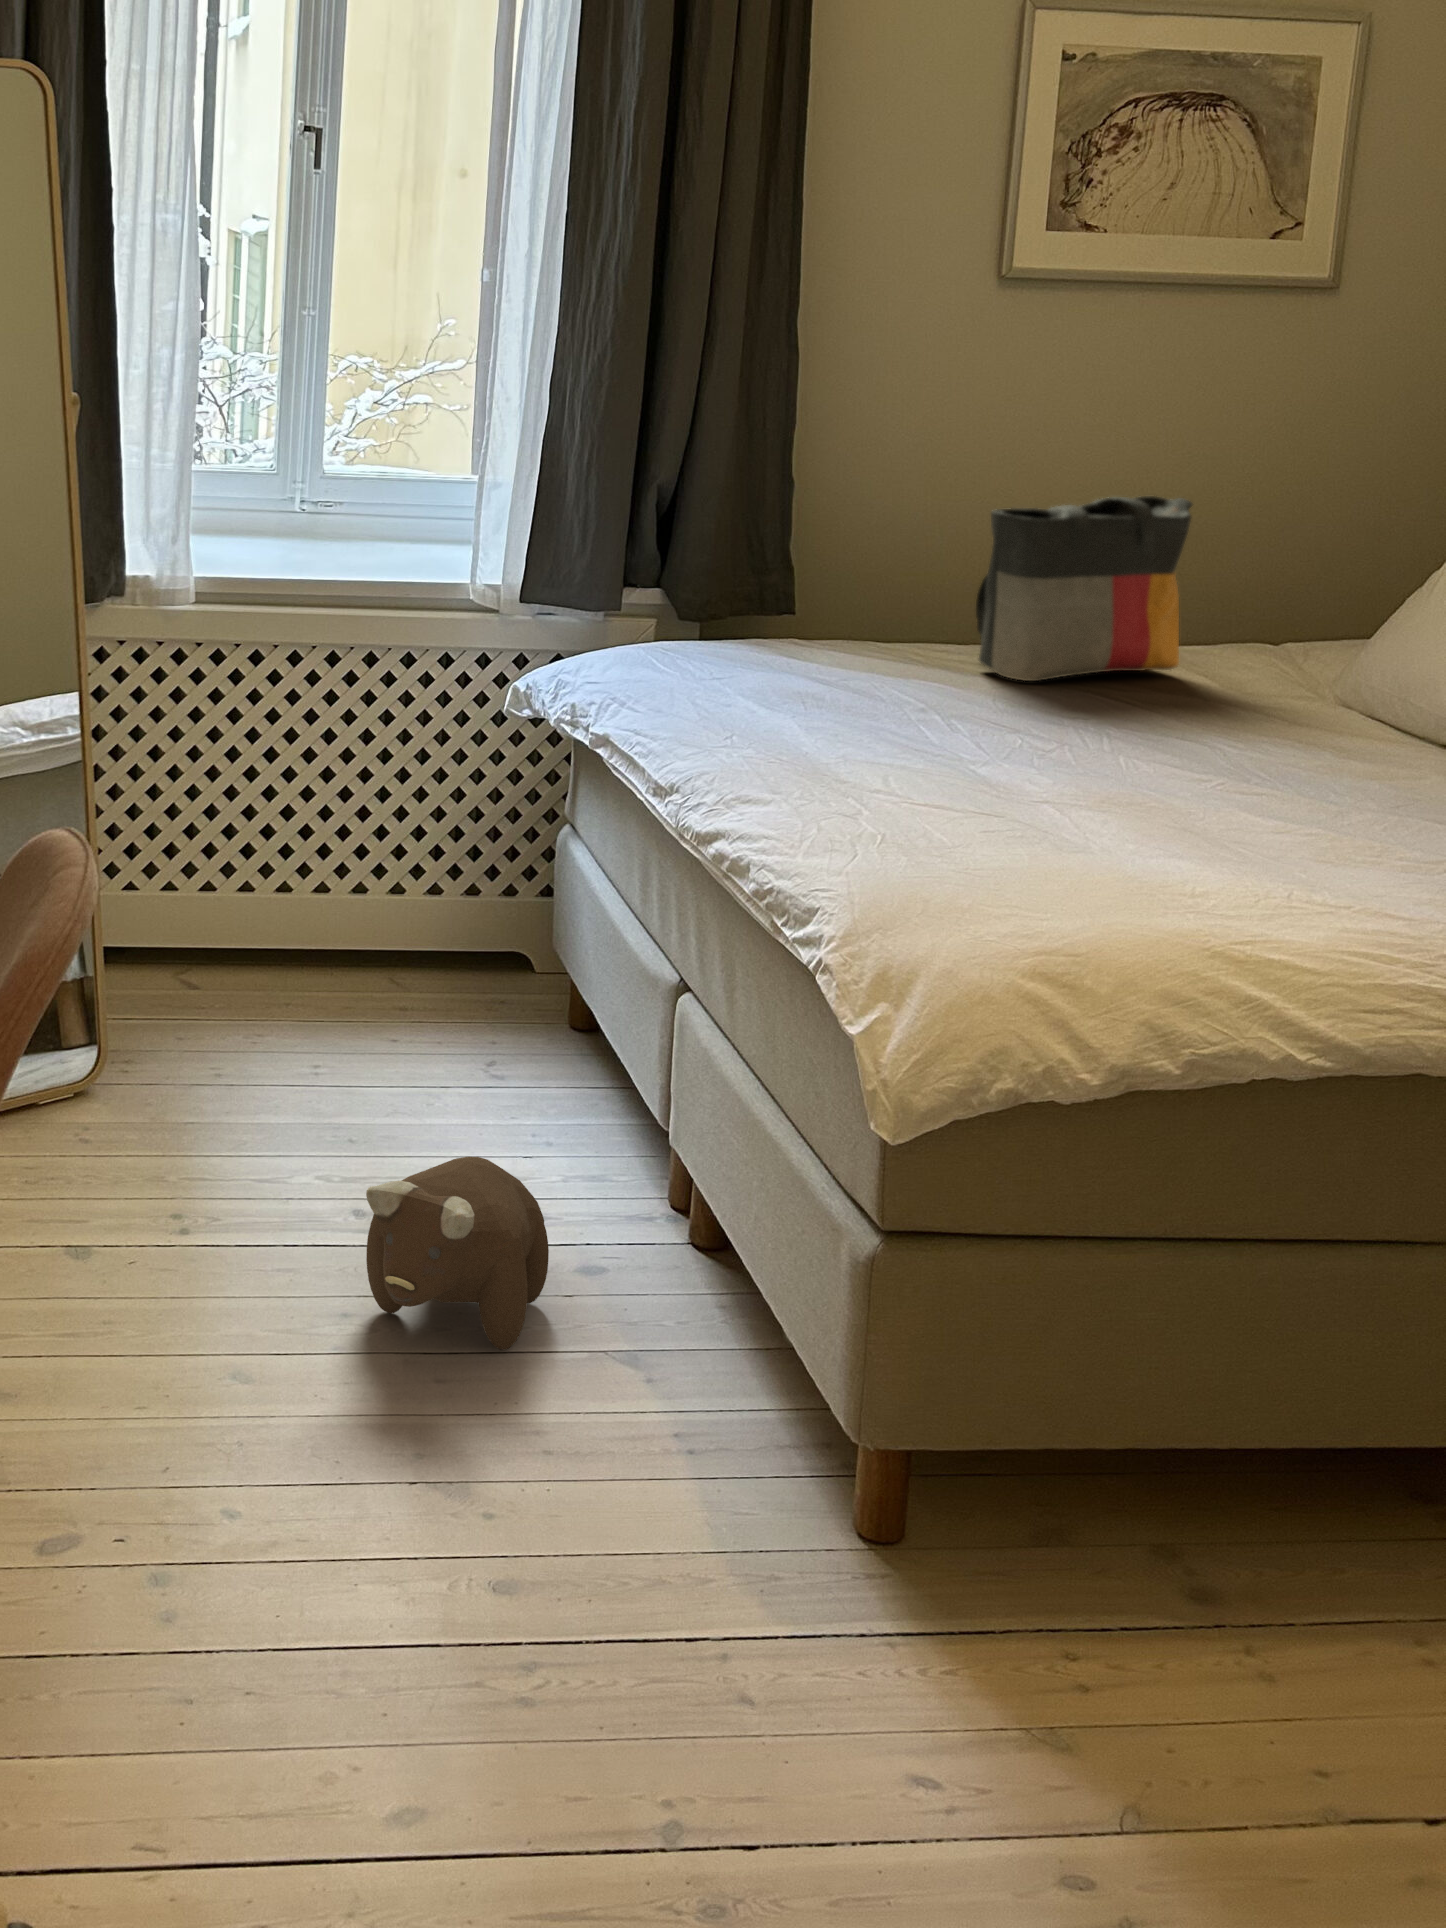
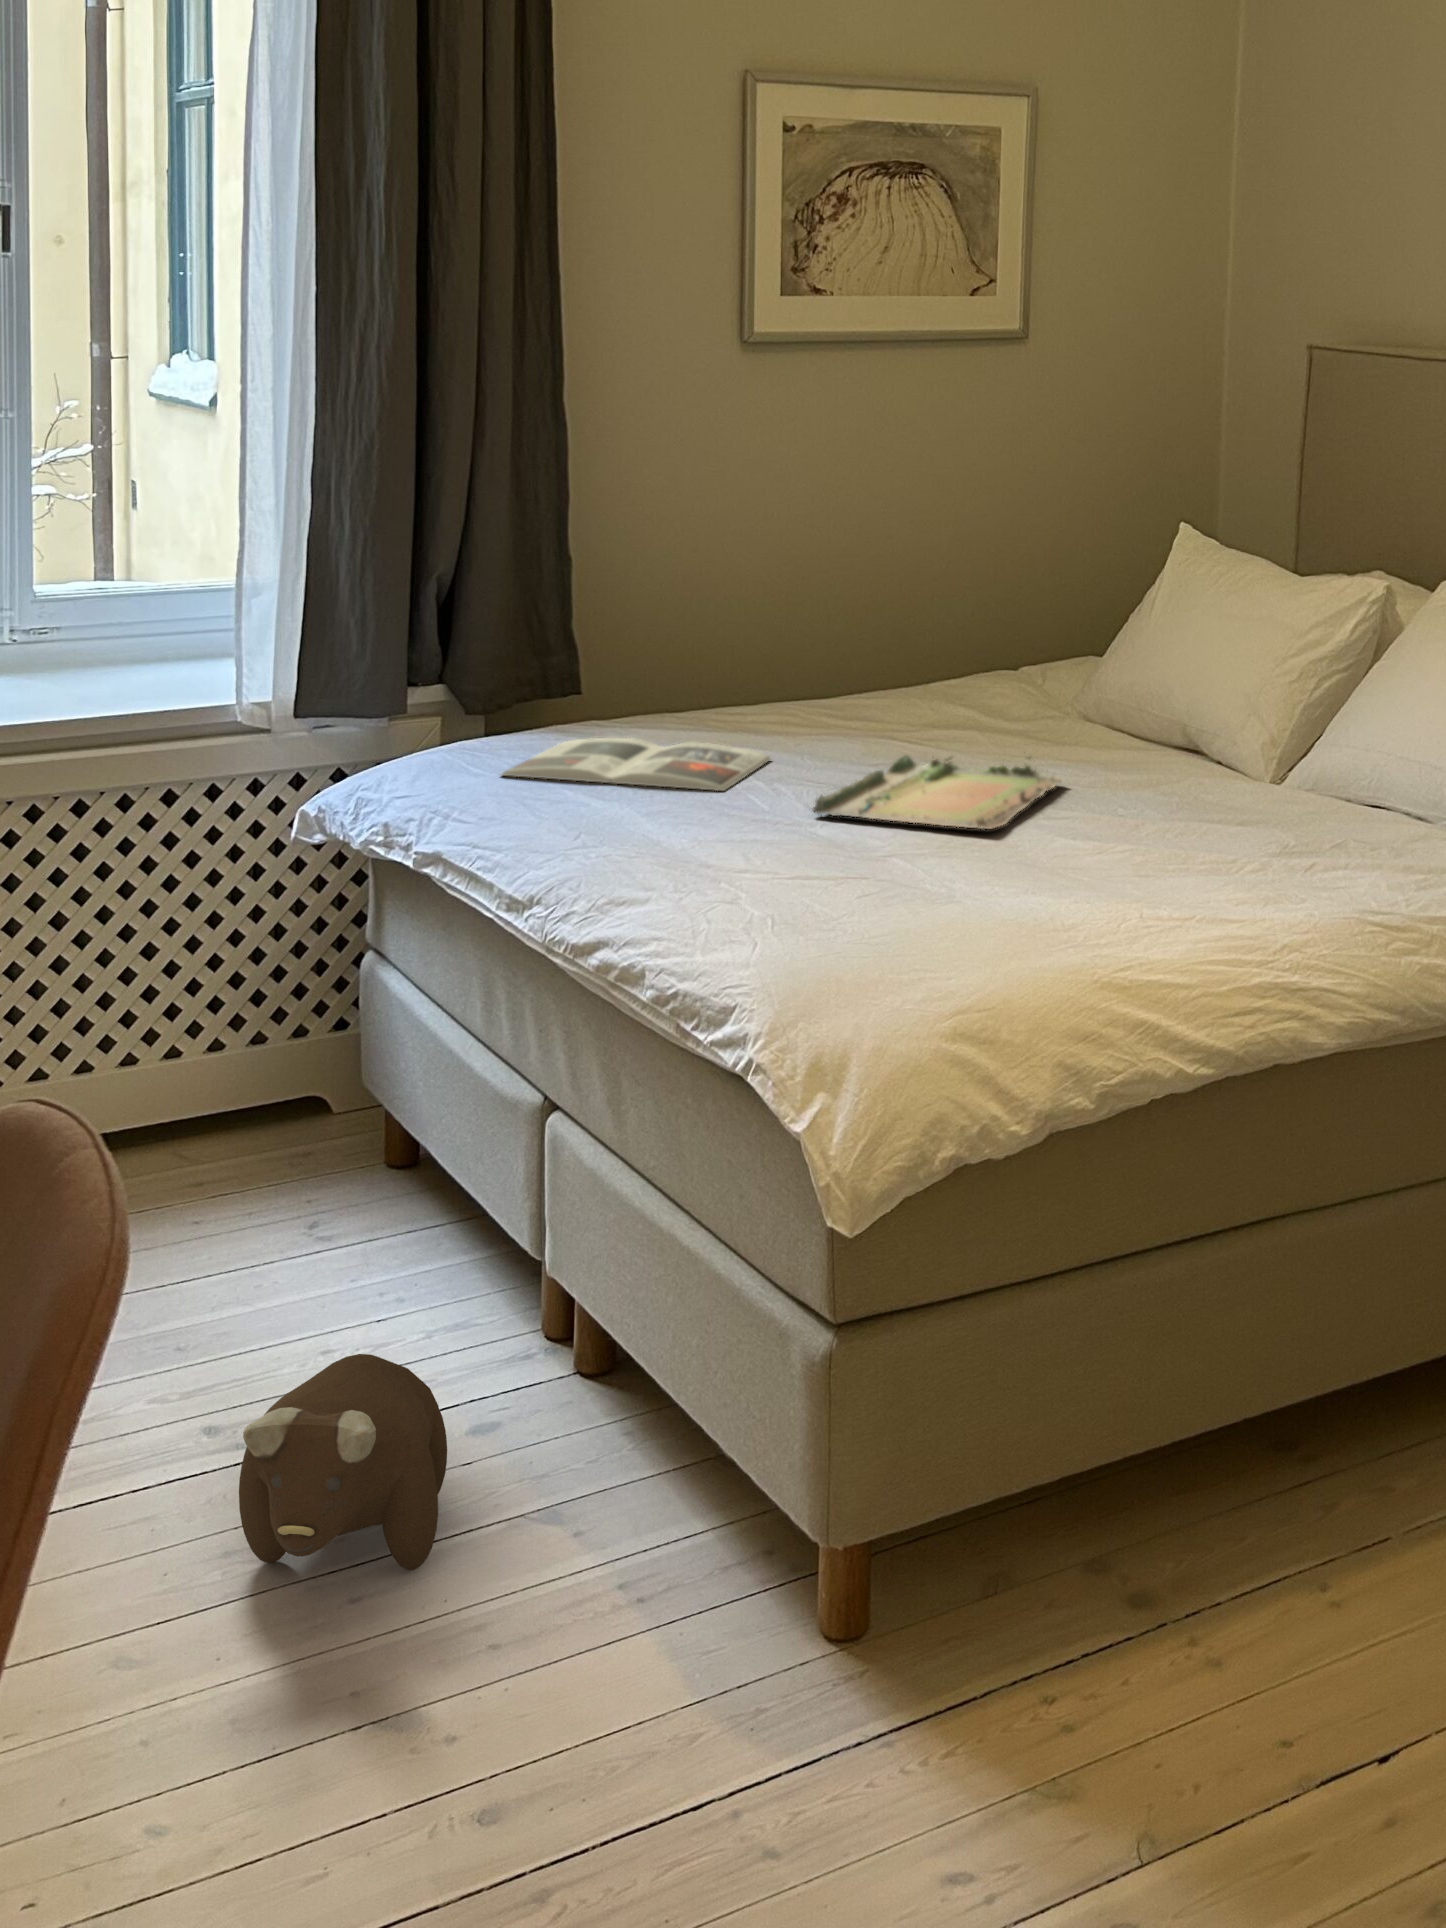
tote bag: present [976,496,1192,681] -> none [764,538,954,732]
magazine: none [683,655,955,721] -> present [501,738,770,791]
tray: none [965,712,1254,794] -> present [813,752,1063,829]

